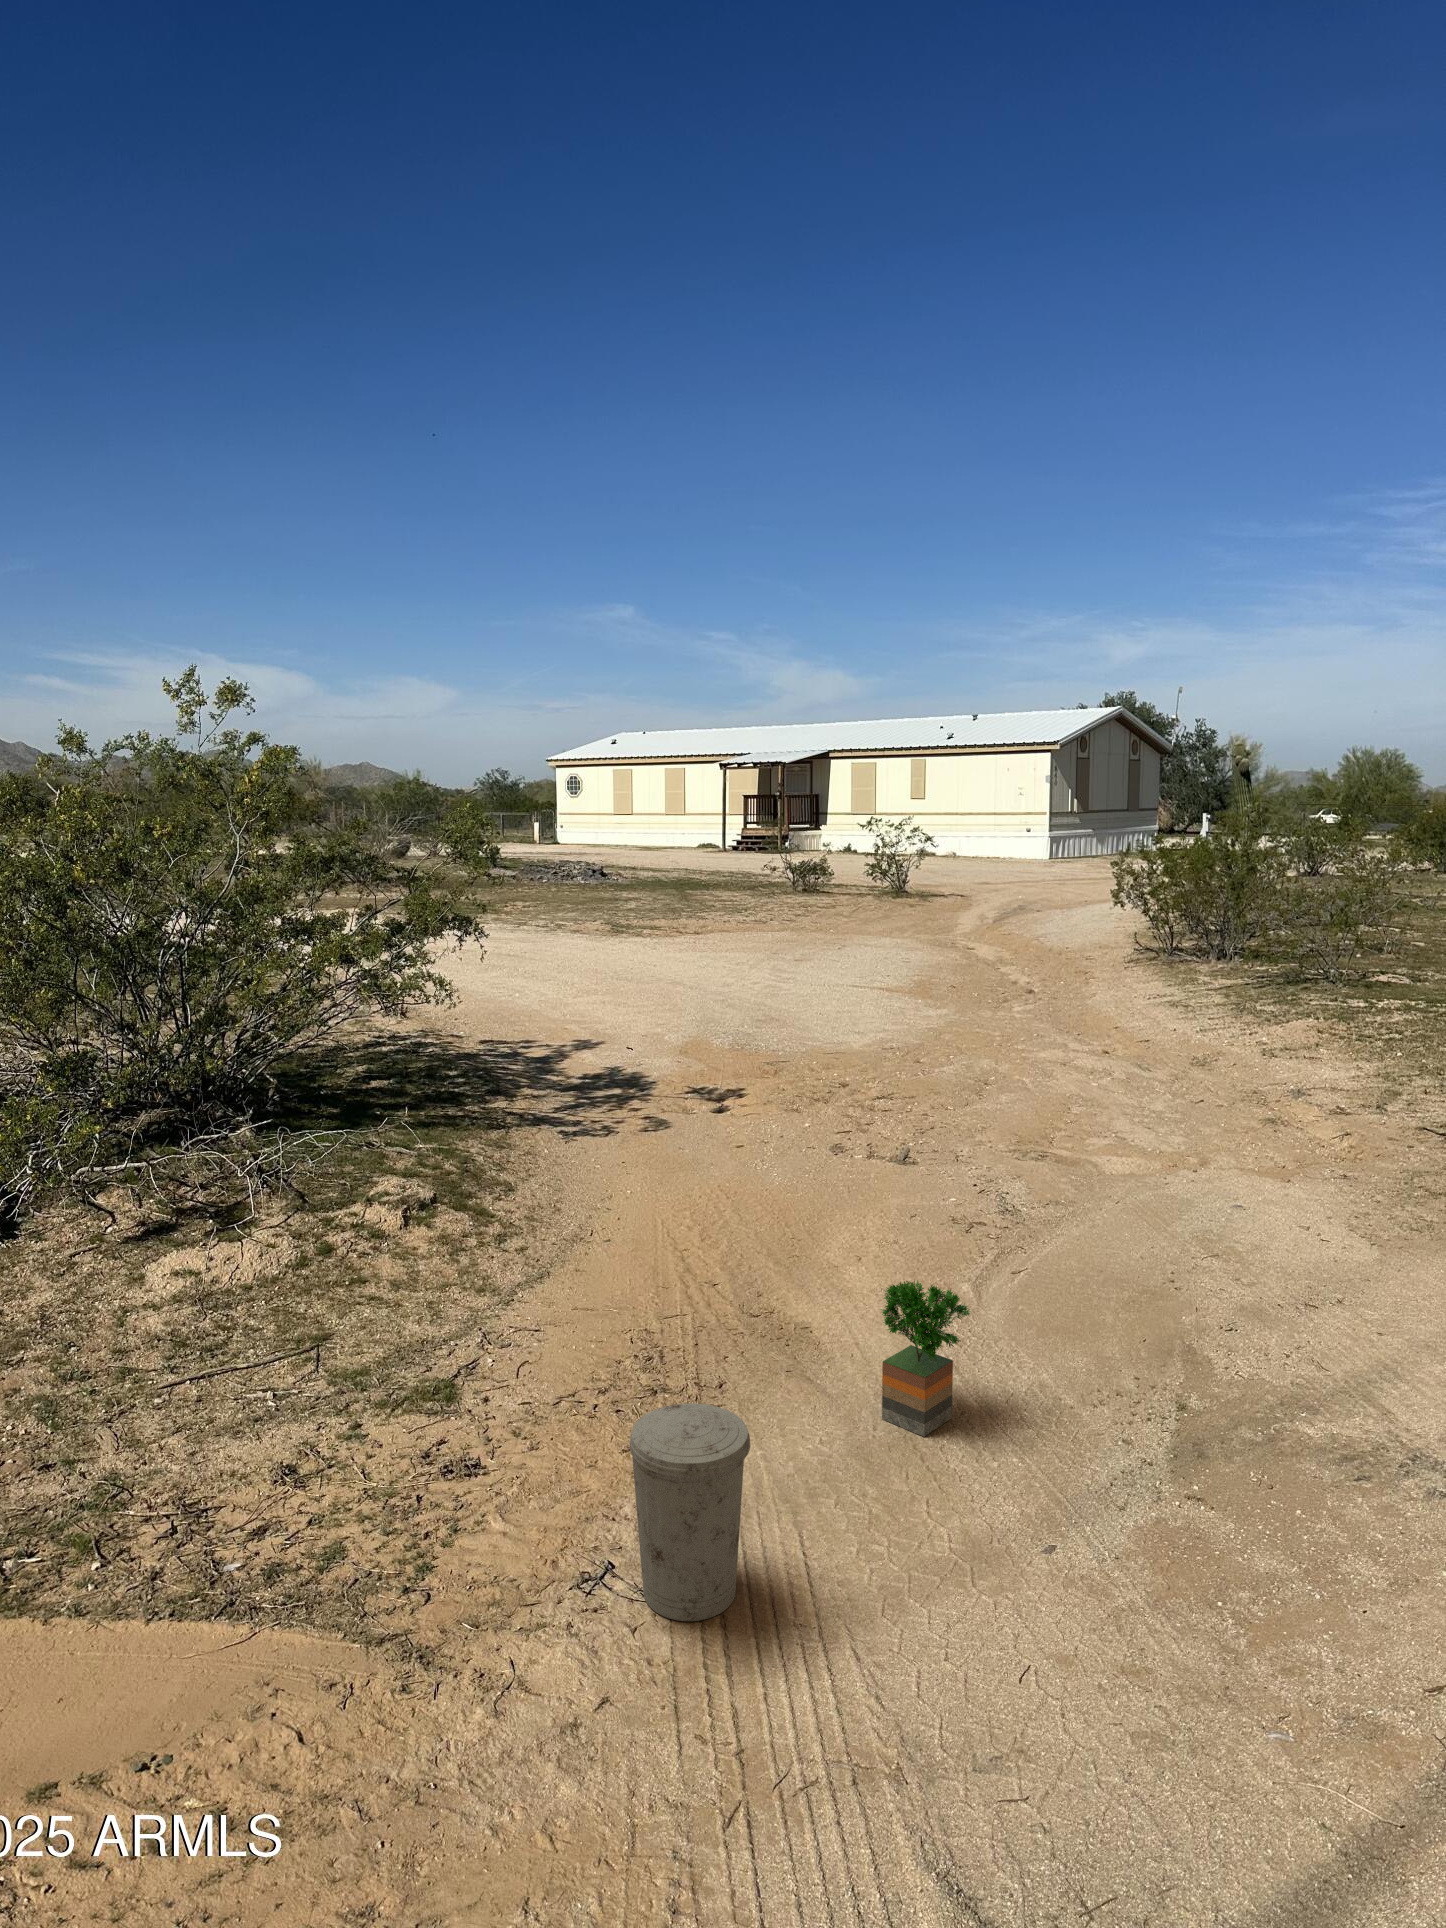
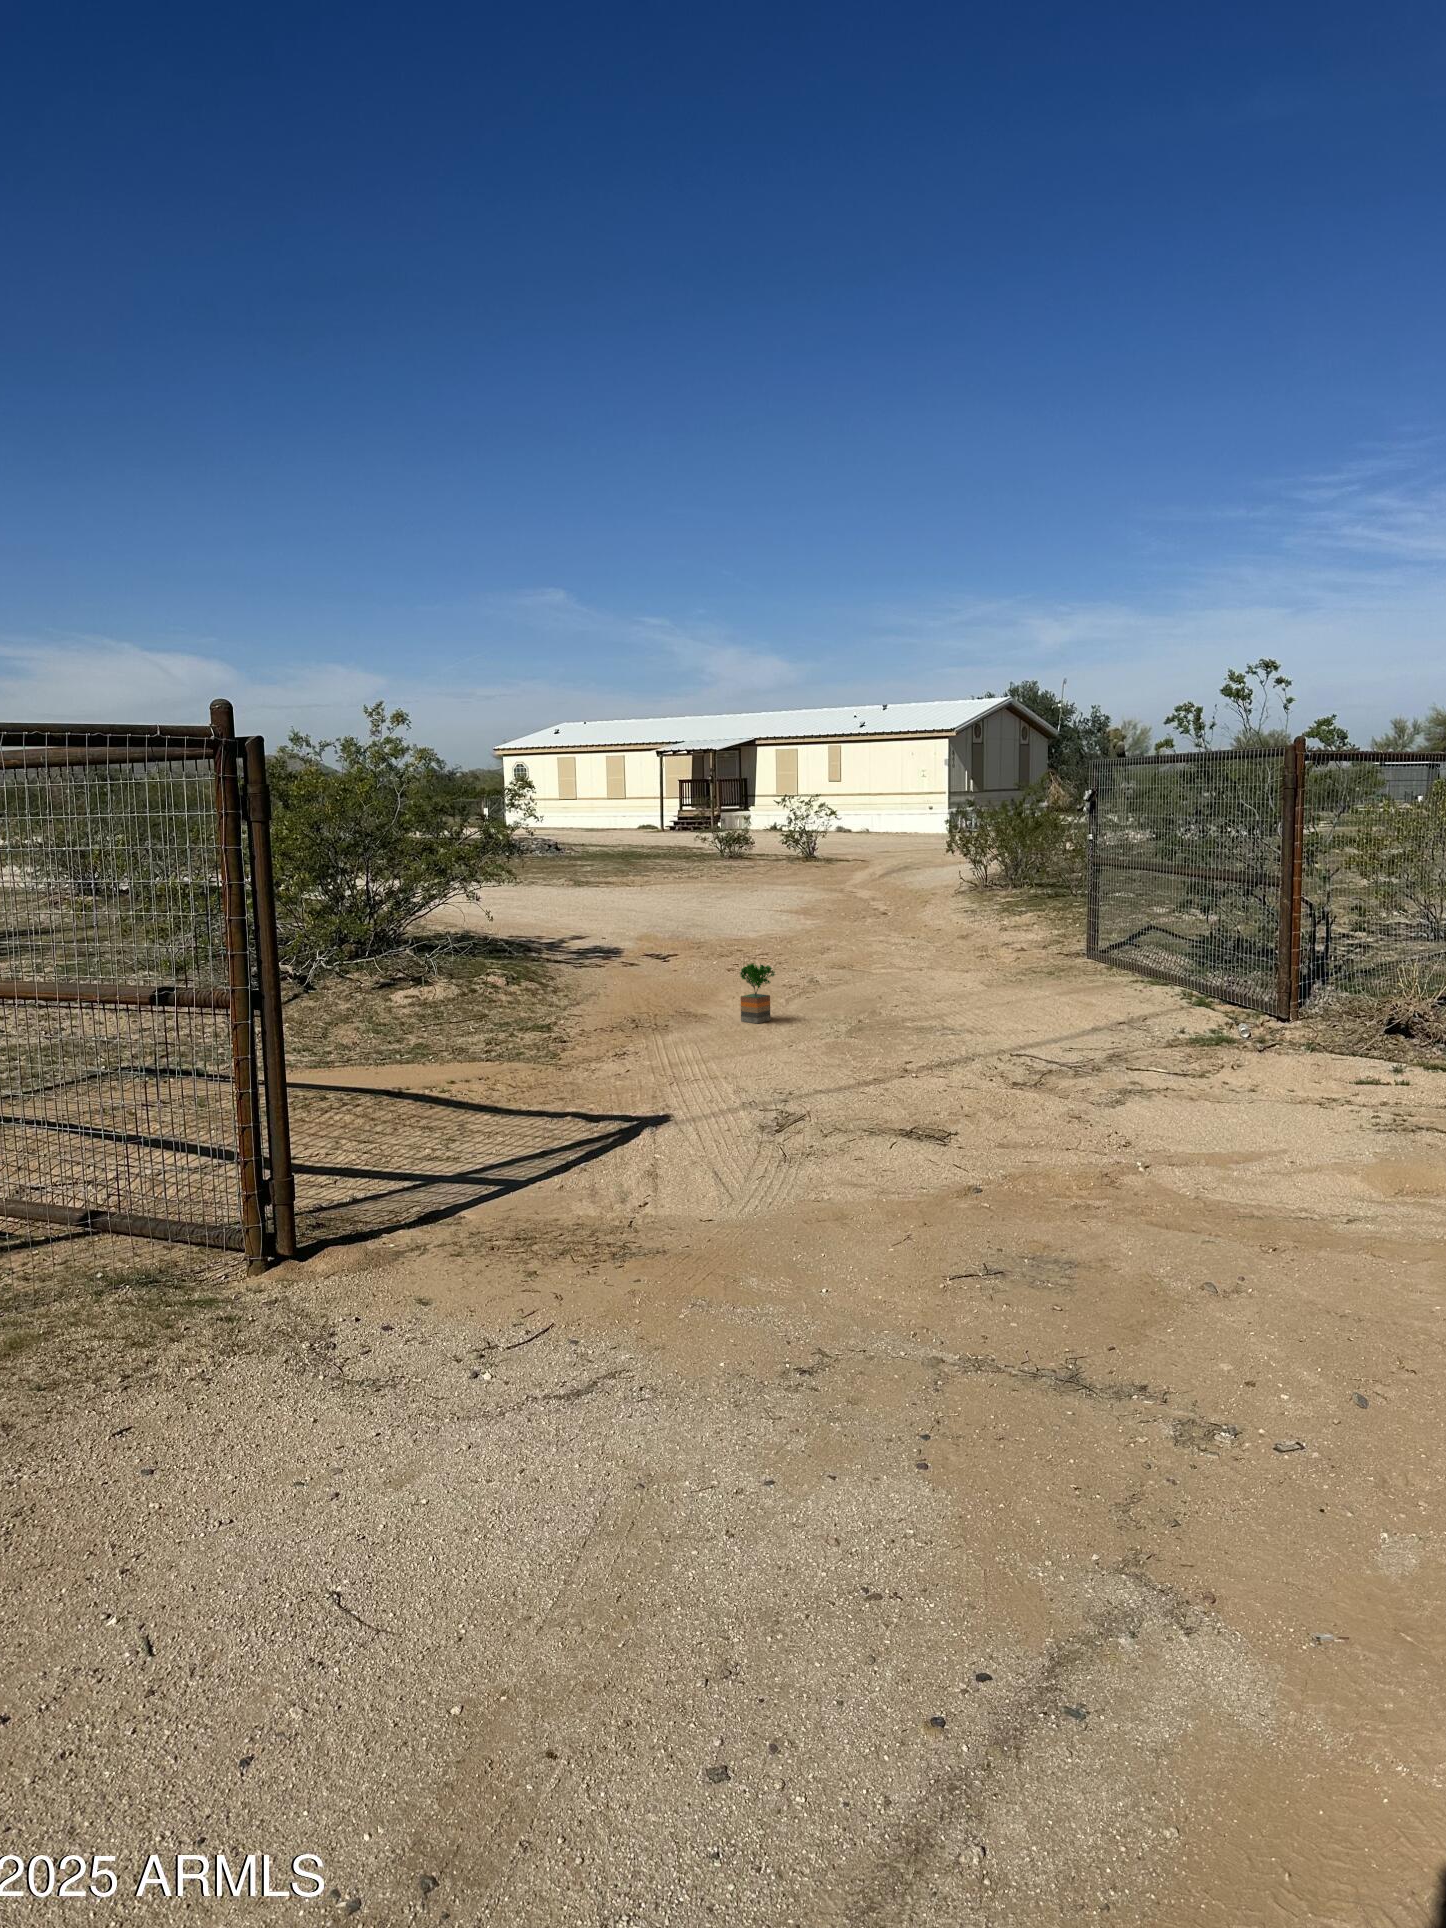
trash can: present [629,1403,750,1621] -> none [640,983,684,1050]

